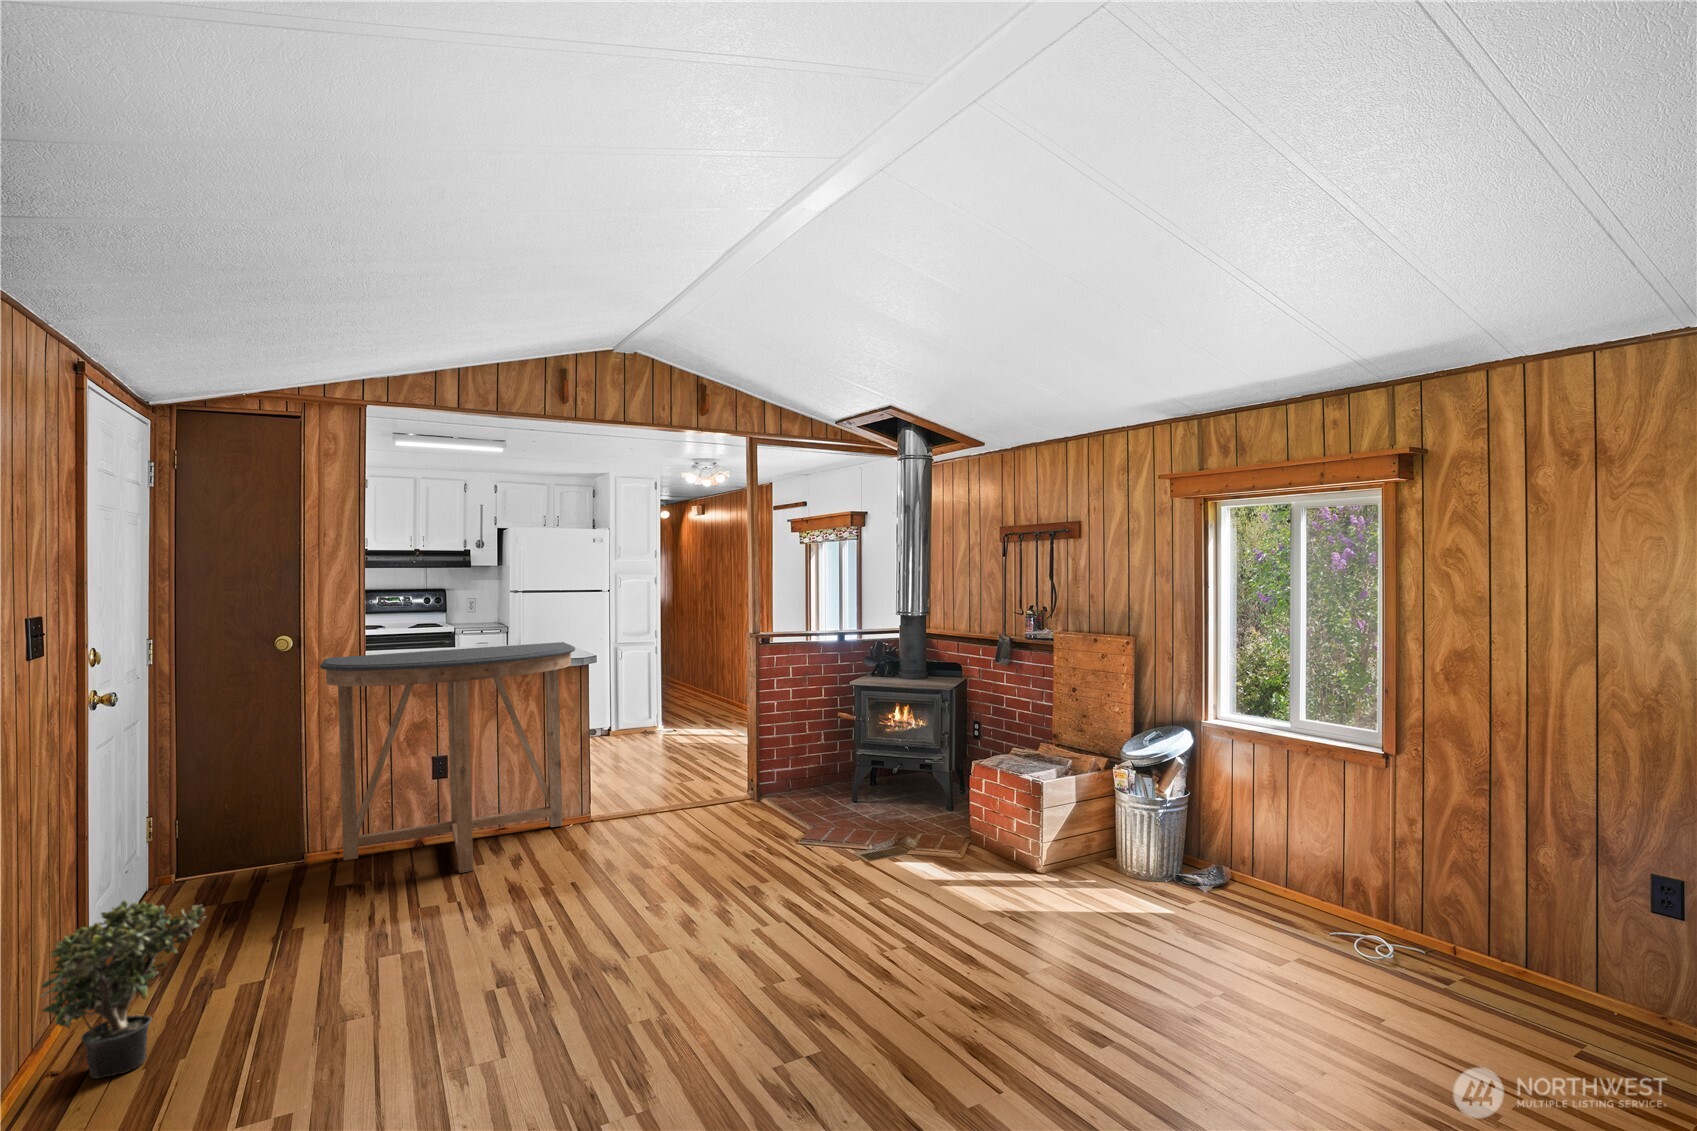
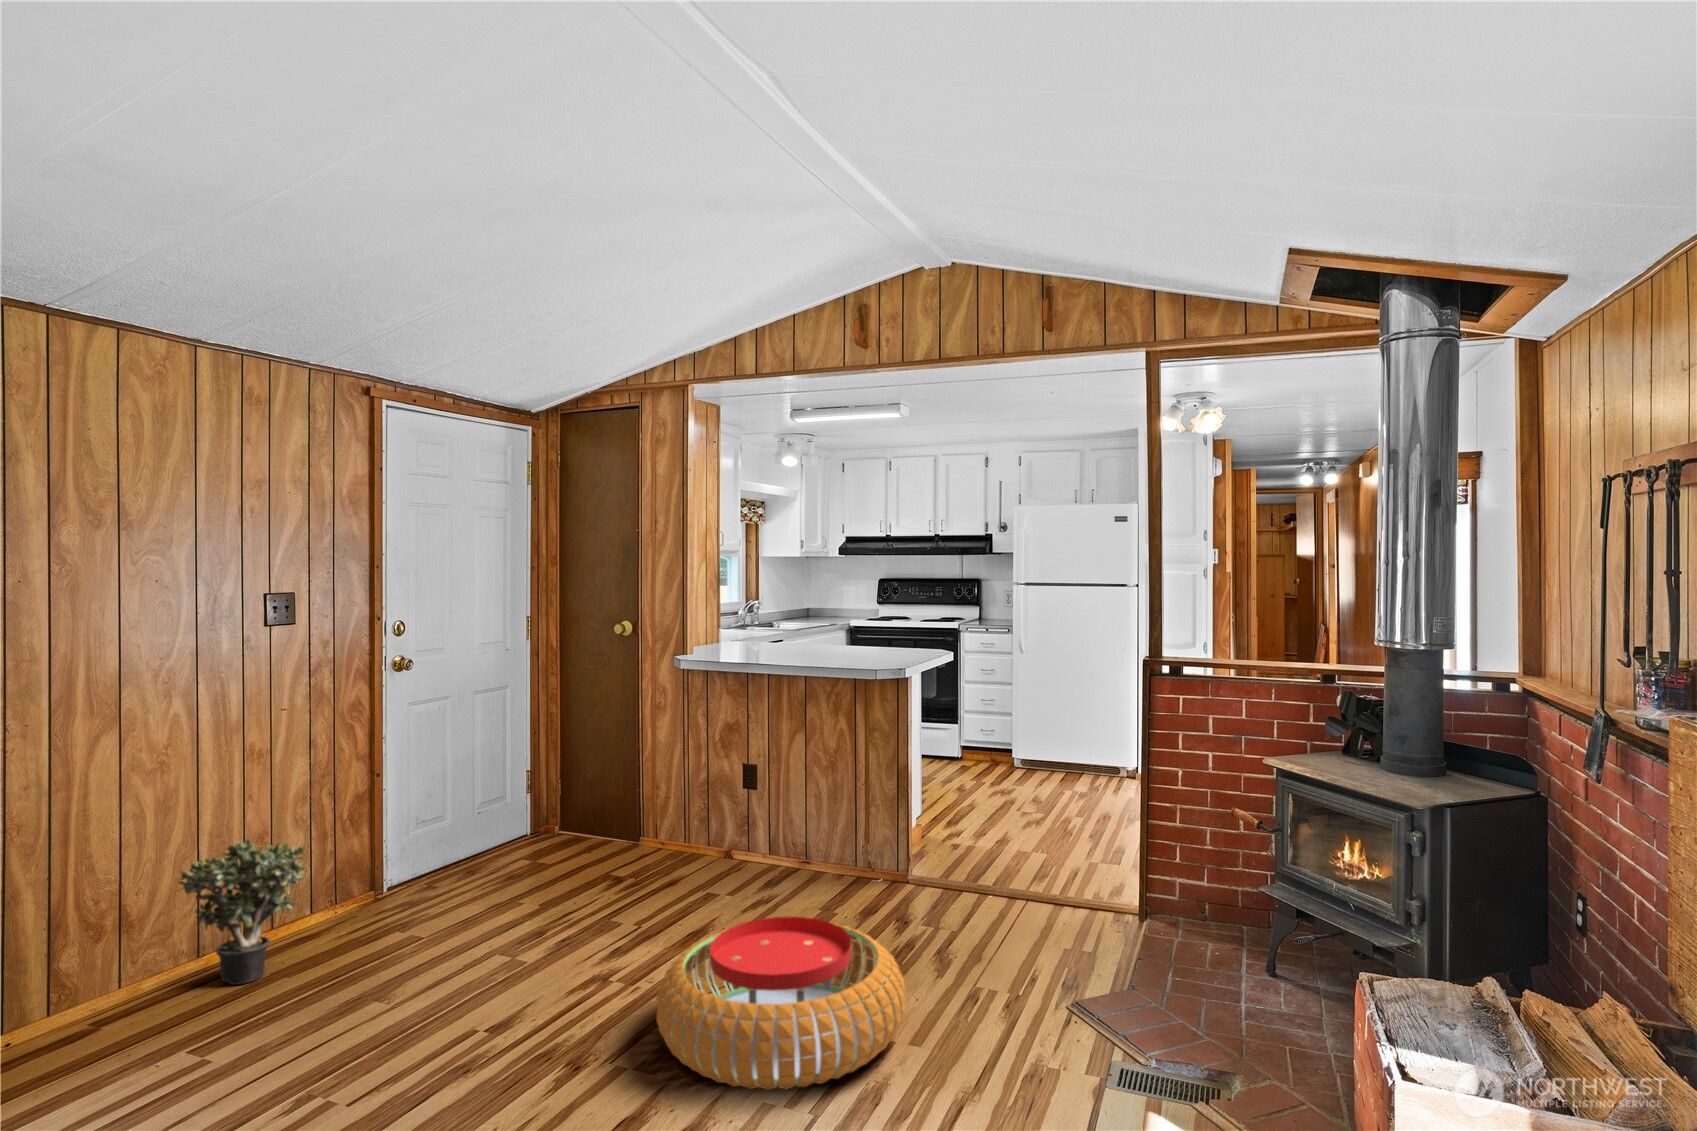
console table: present [320,642,575,873] -> none [613,645,870,902]
pouf: none [608,816,780,920] -> present [656,917,906,1090]

